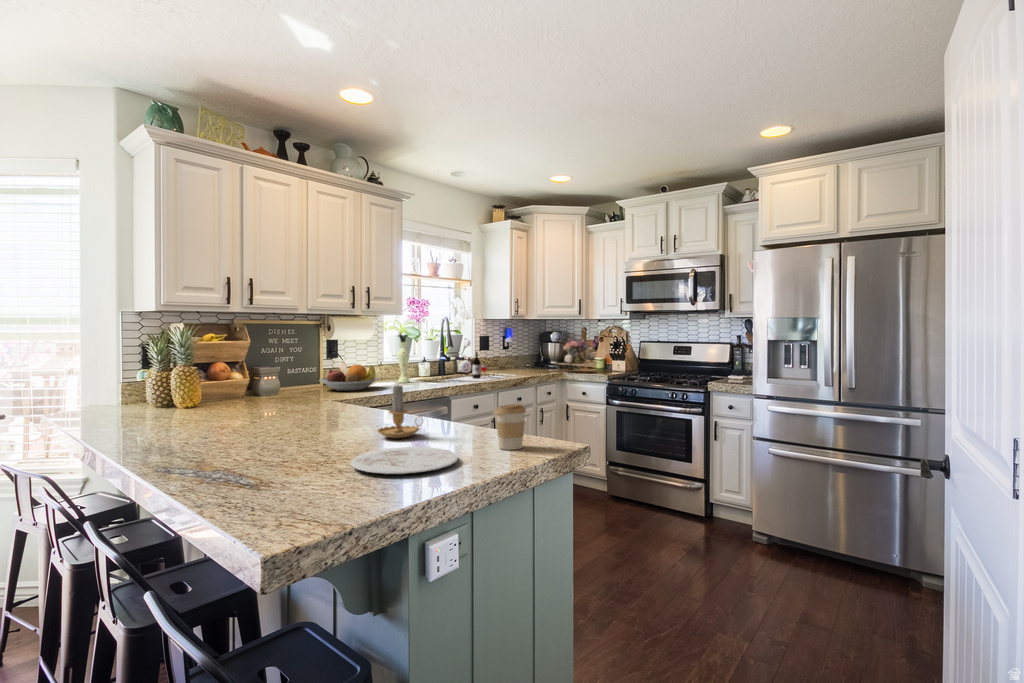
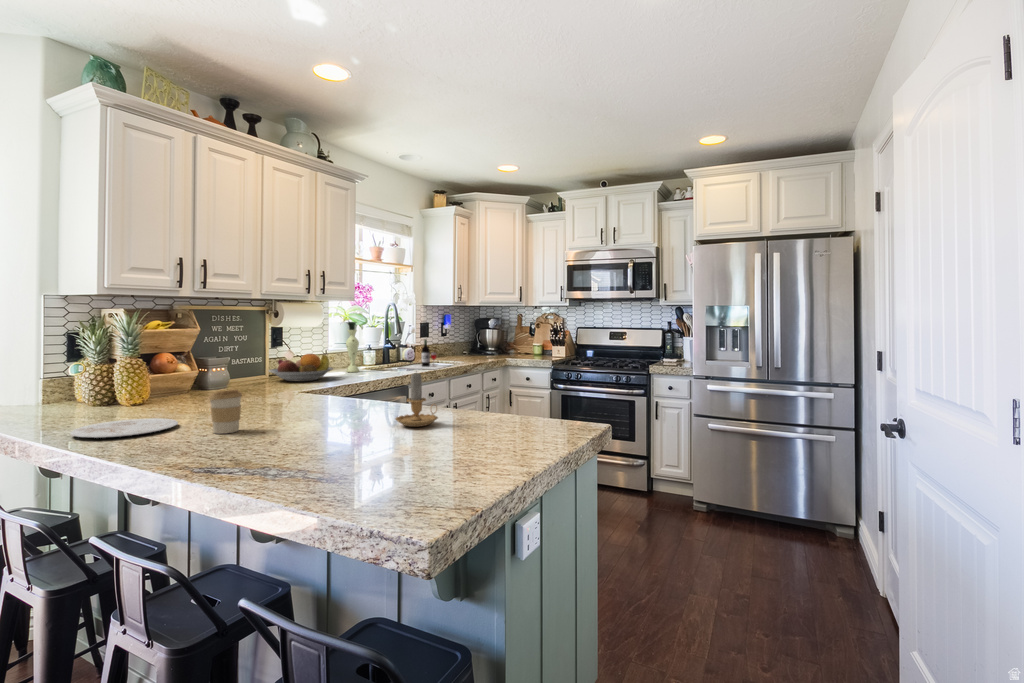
flower arrangement: present [557,336,599,371] -> none [497,322,544,359]
coffee cup: present [495,404,526,450] -> present [209,390,242,434]
plate: present [351,447,458,474] -> present [70,418,178,438]

